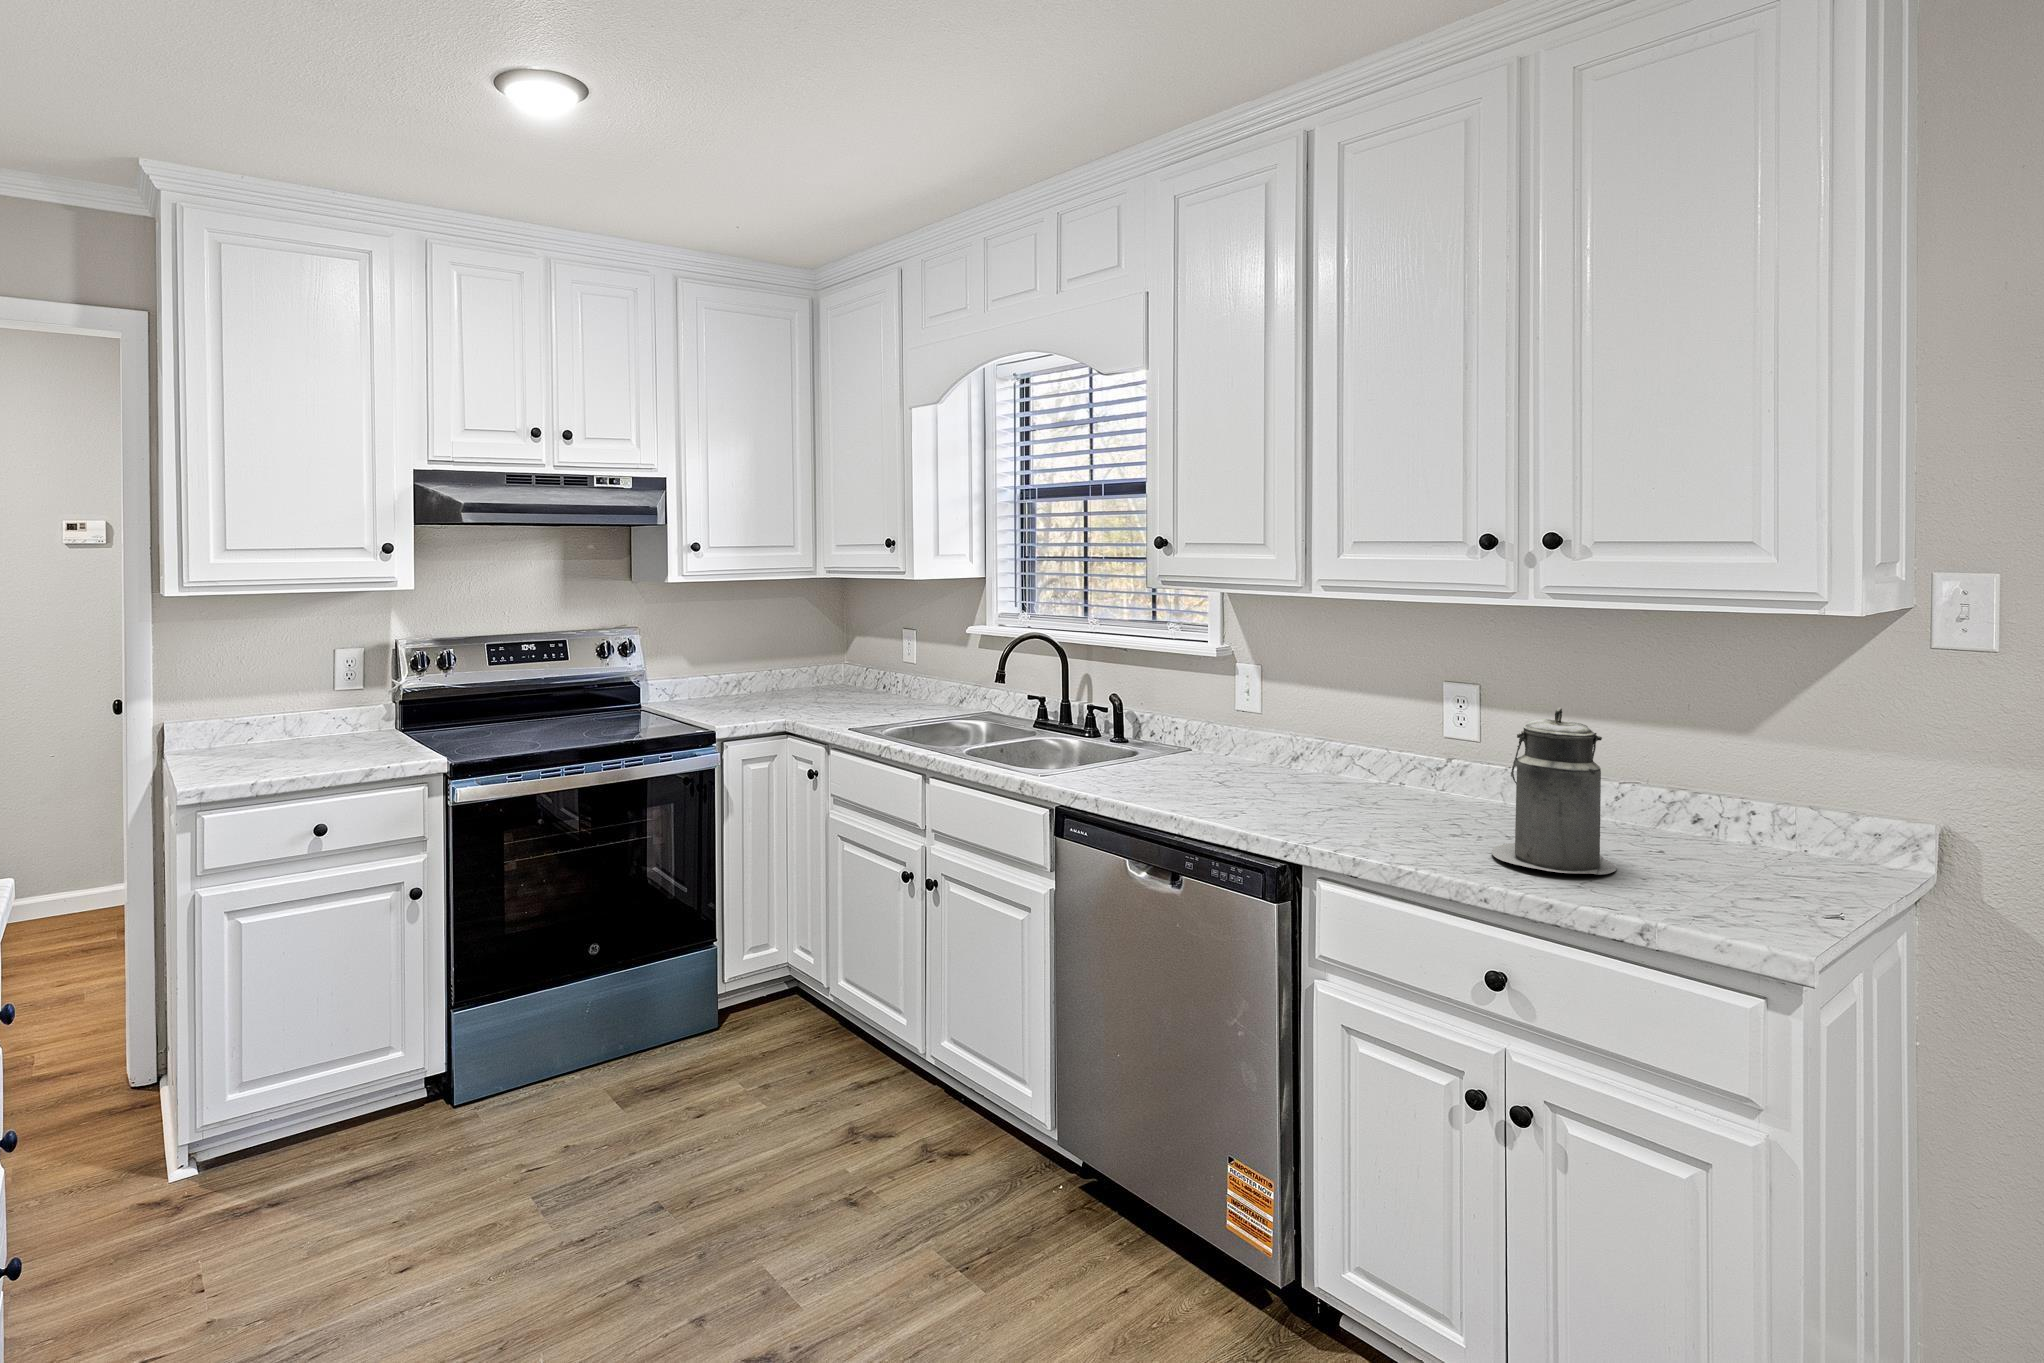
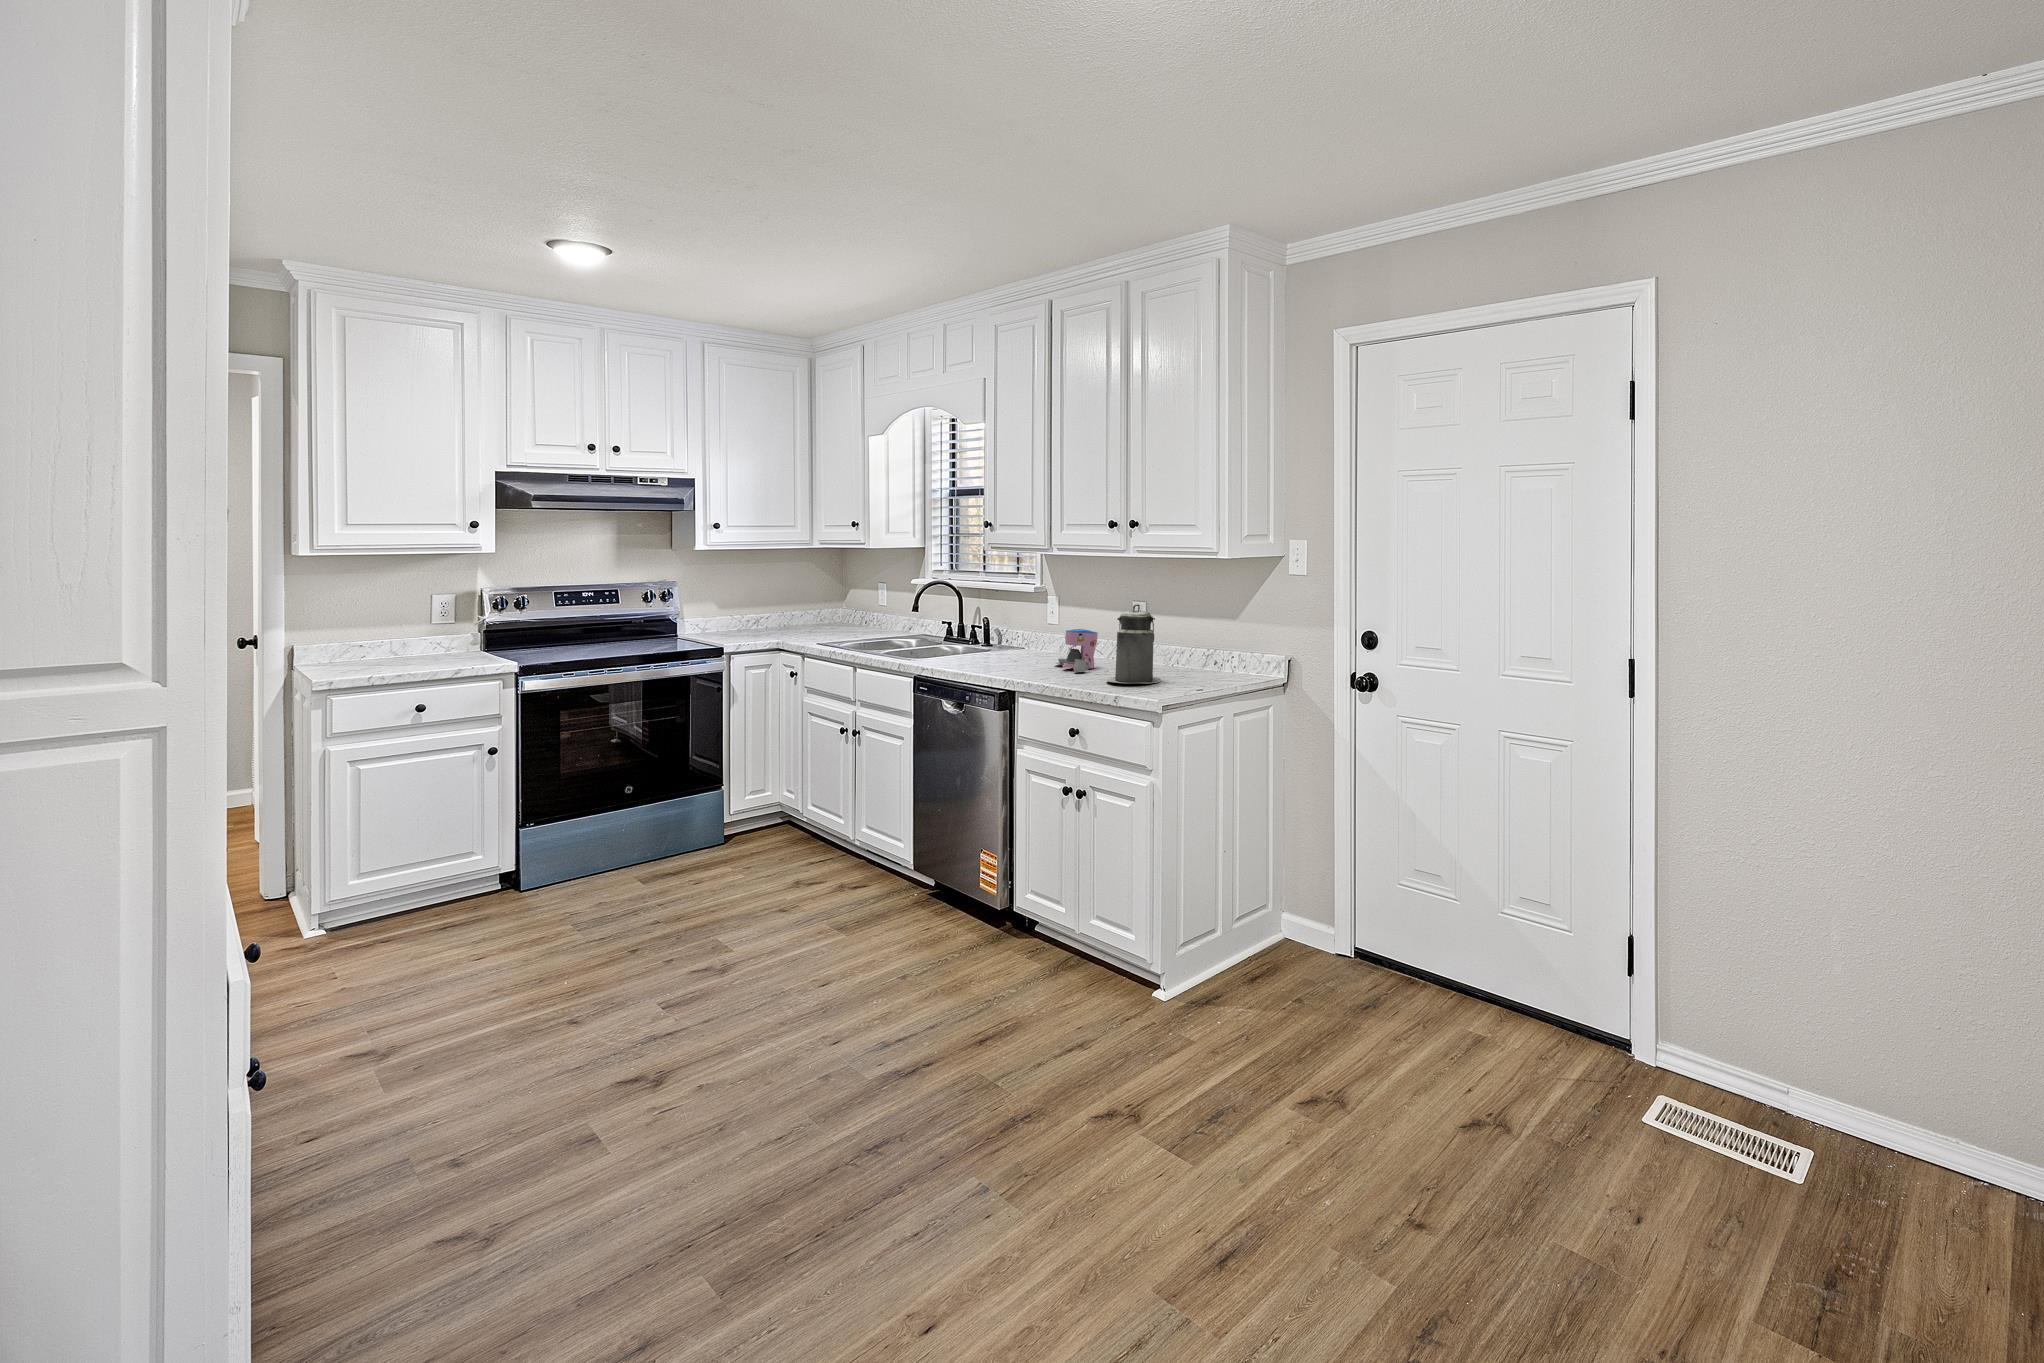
coffee maker: none [1314,739,1409,825] -> present [1056,629,1098,672]

